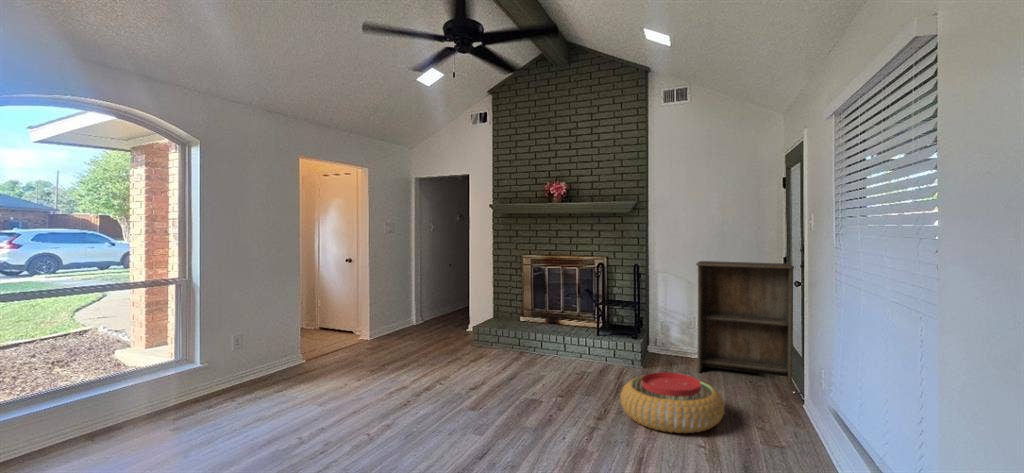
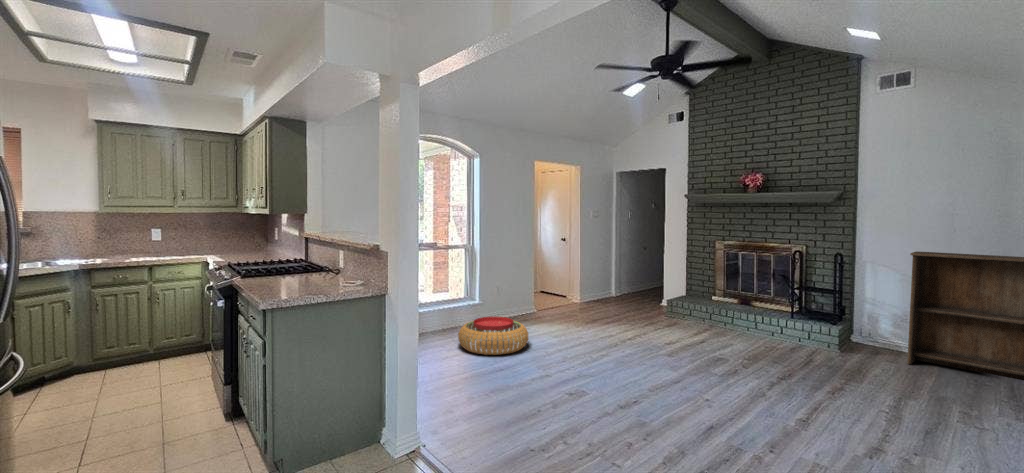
pouf: present [620,372,724,433] -> present [458,317,528,355]

